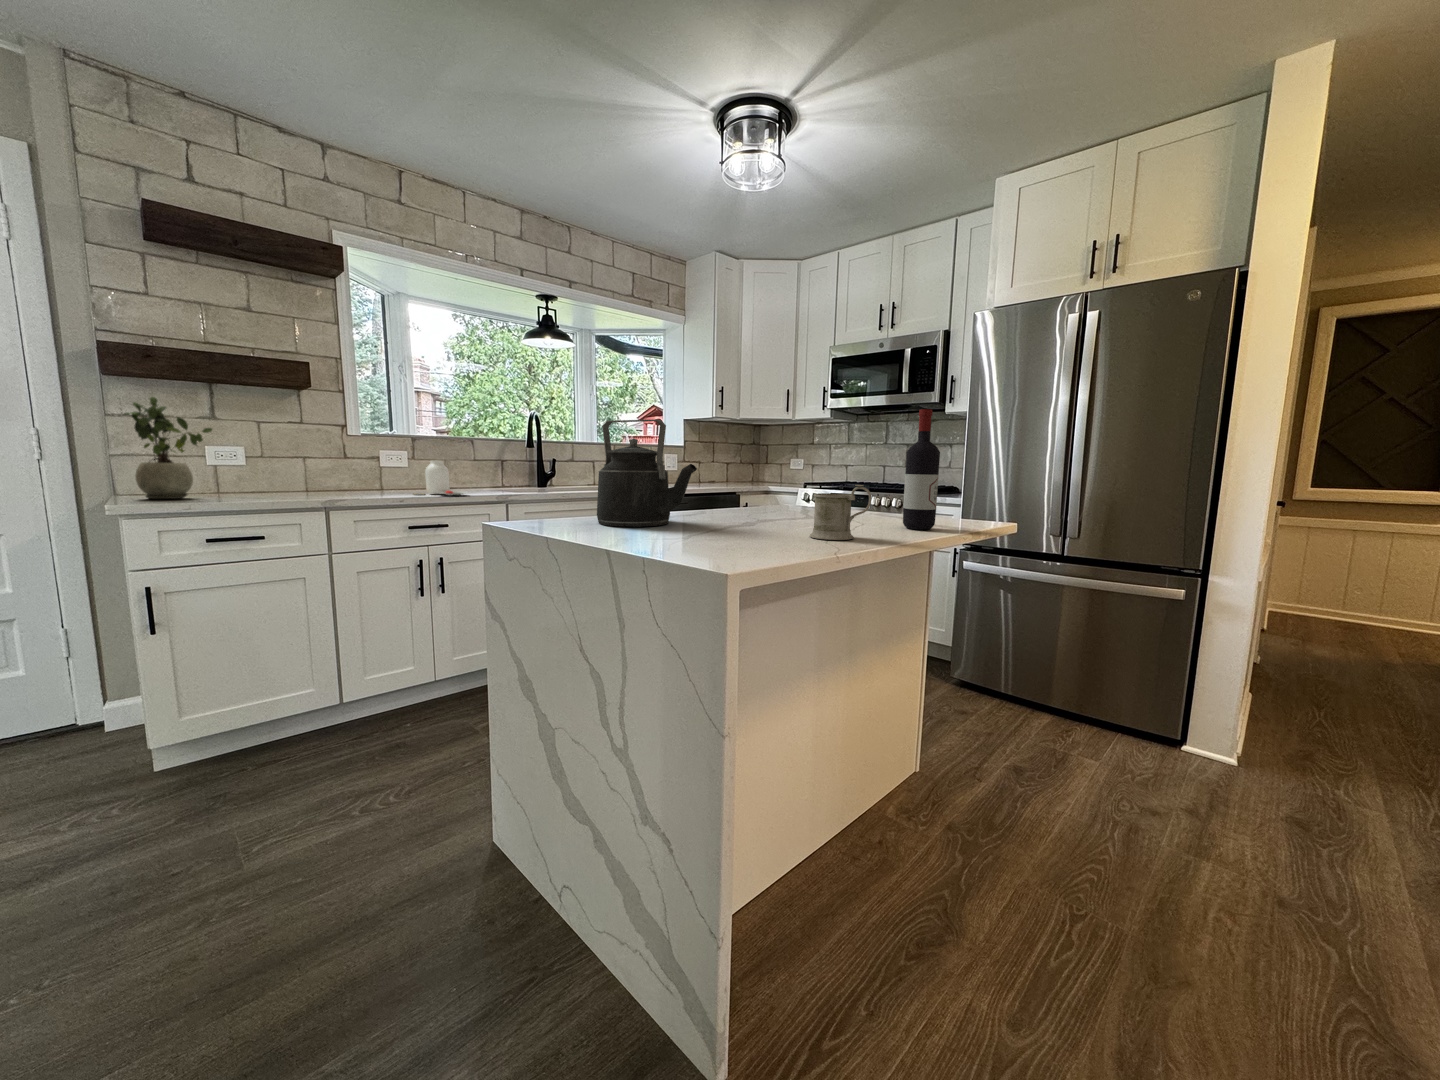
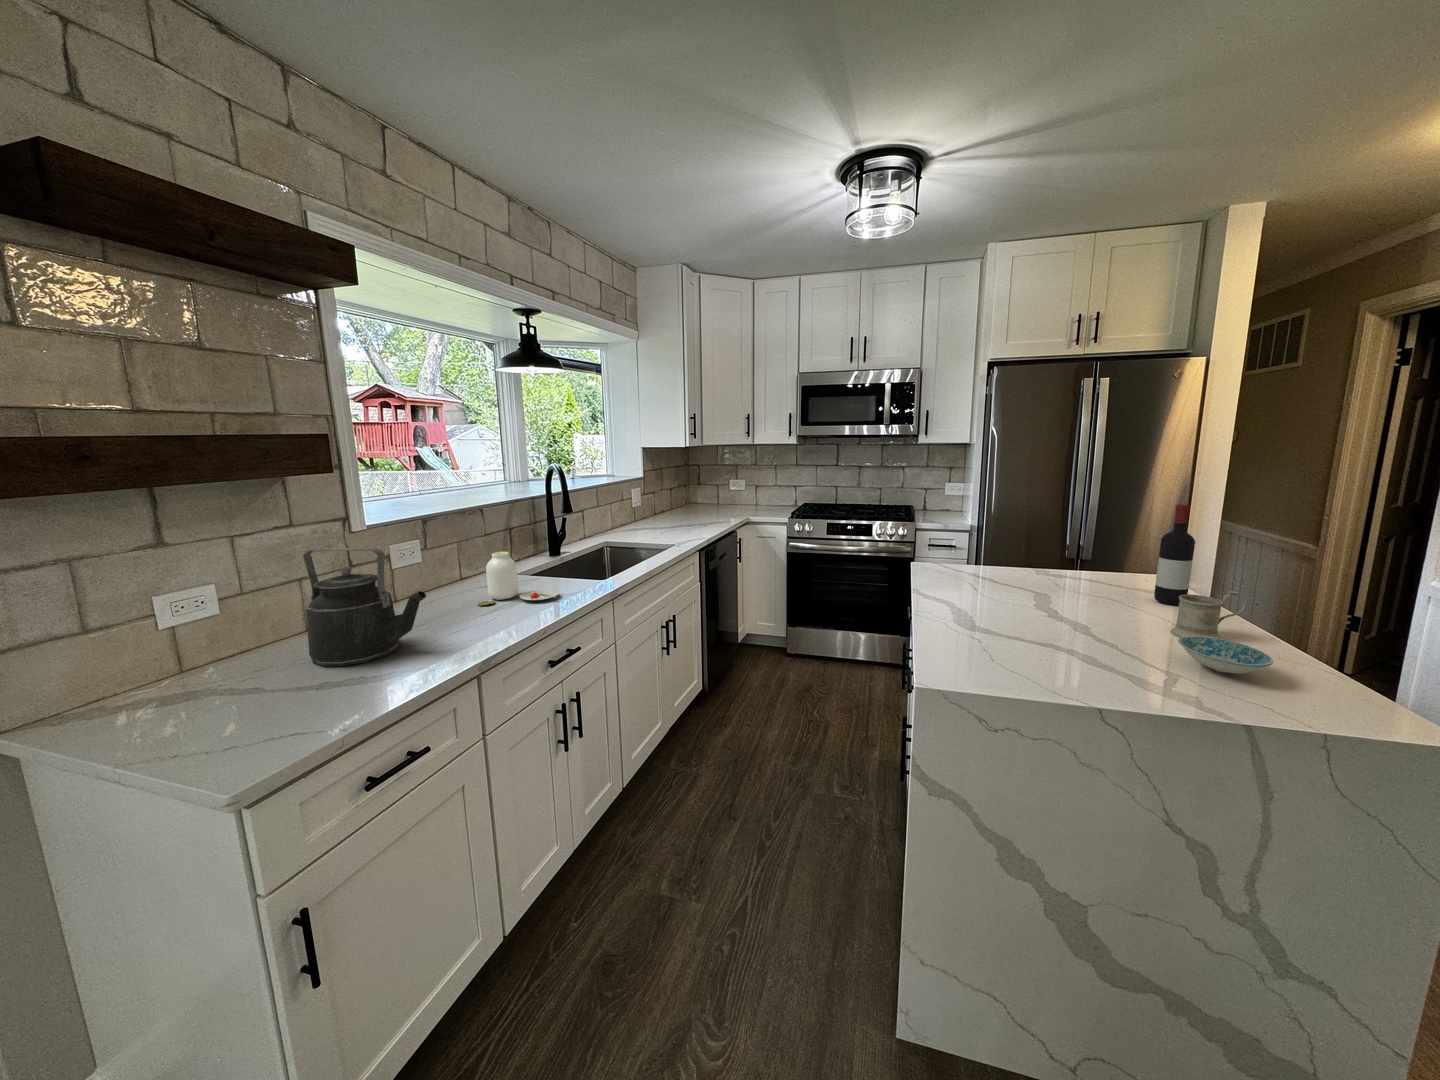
potted plant: present [125,397,212,499] -> none [69,537,248,727]
kettle: present [597,419,697,527] -> present [303,548,426,666]
ceramic bowl: none [703,517,779,545] -> present [1178,636,1273,673]

